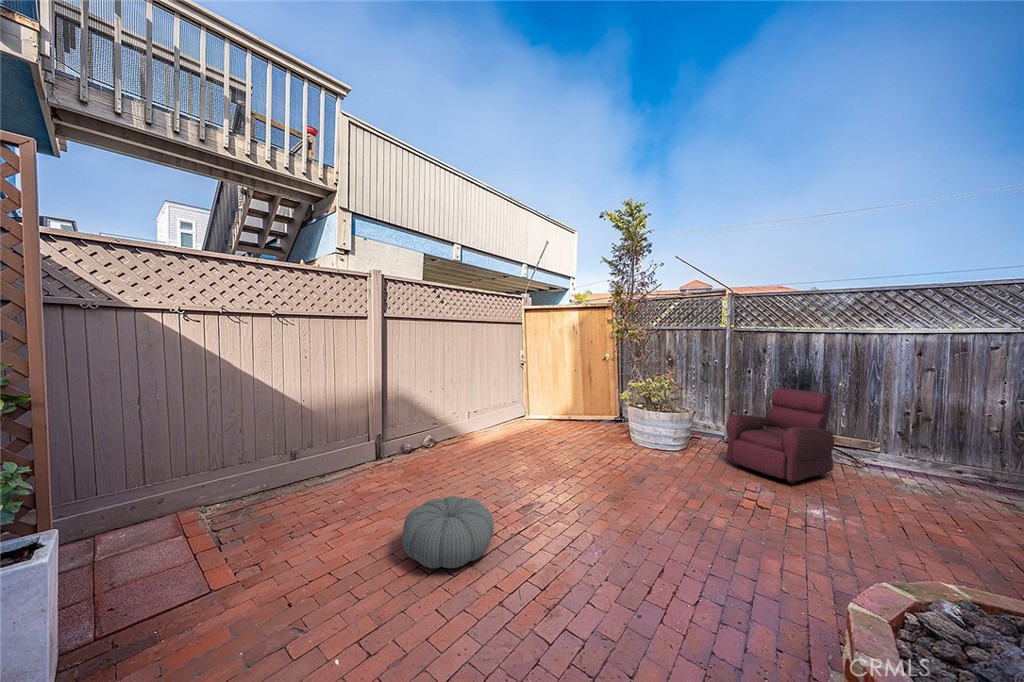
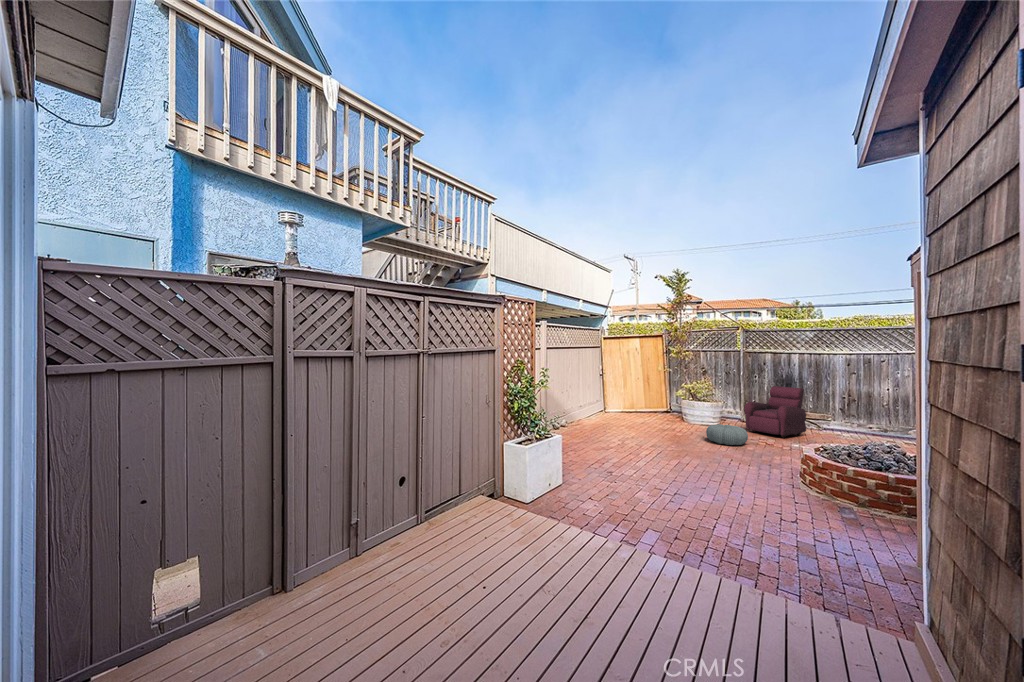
pouf: present [402,496,494,568] -> present [706,424,748,445]

